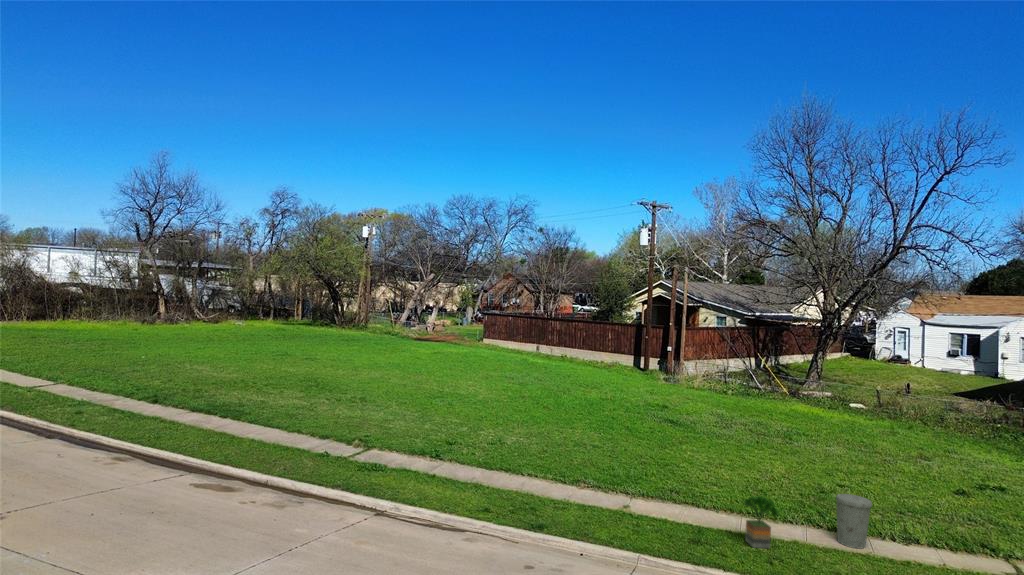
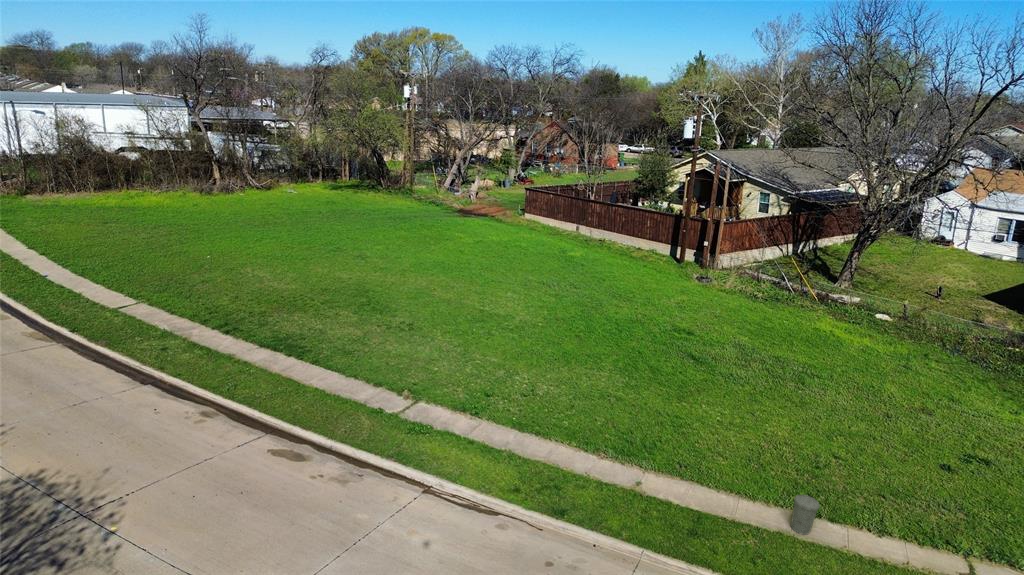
potted tree: present [744,496,780,548] -> none [722,498,749,534]

